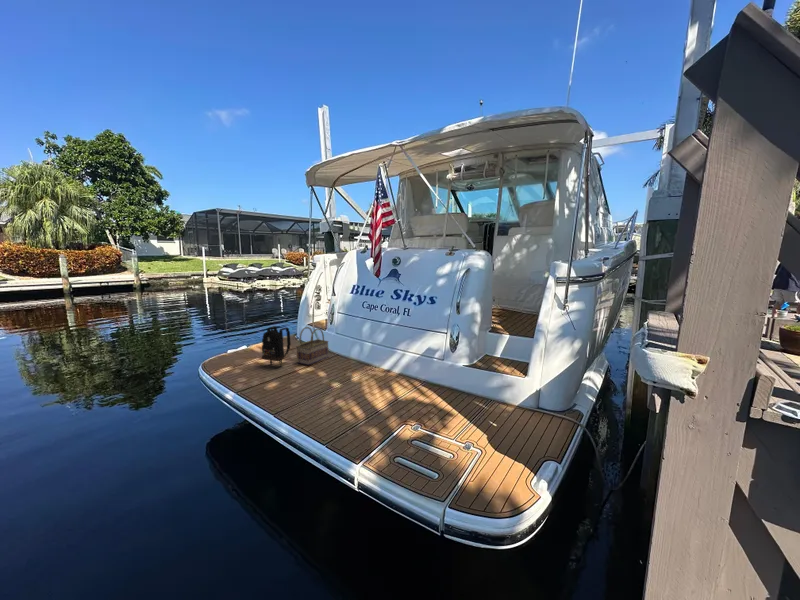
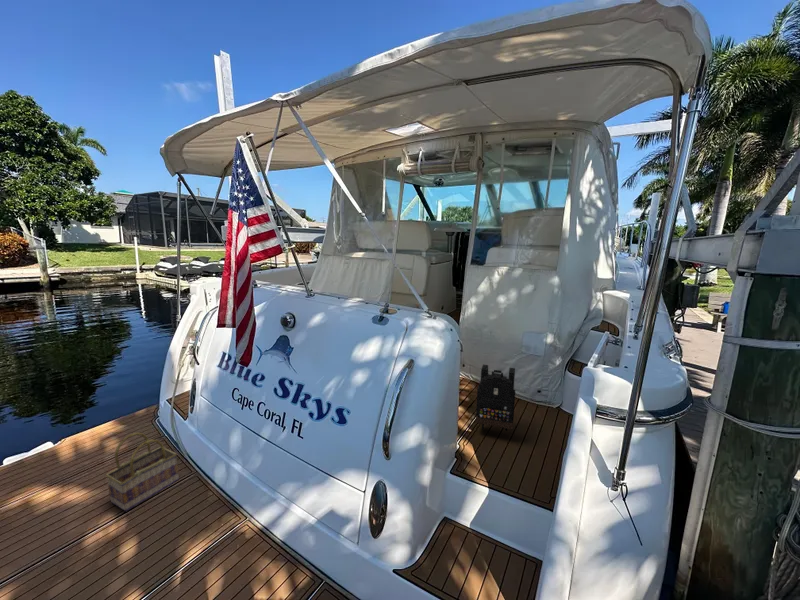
backpack: present [262,326,291,364] -> present [476,365,515,431]

